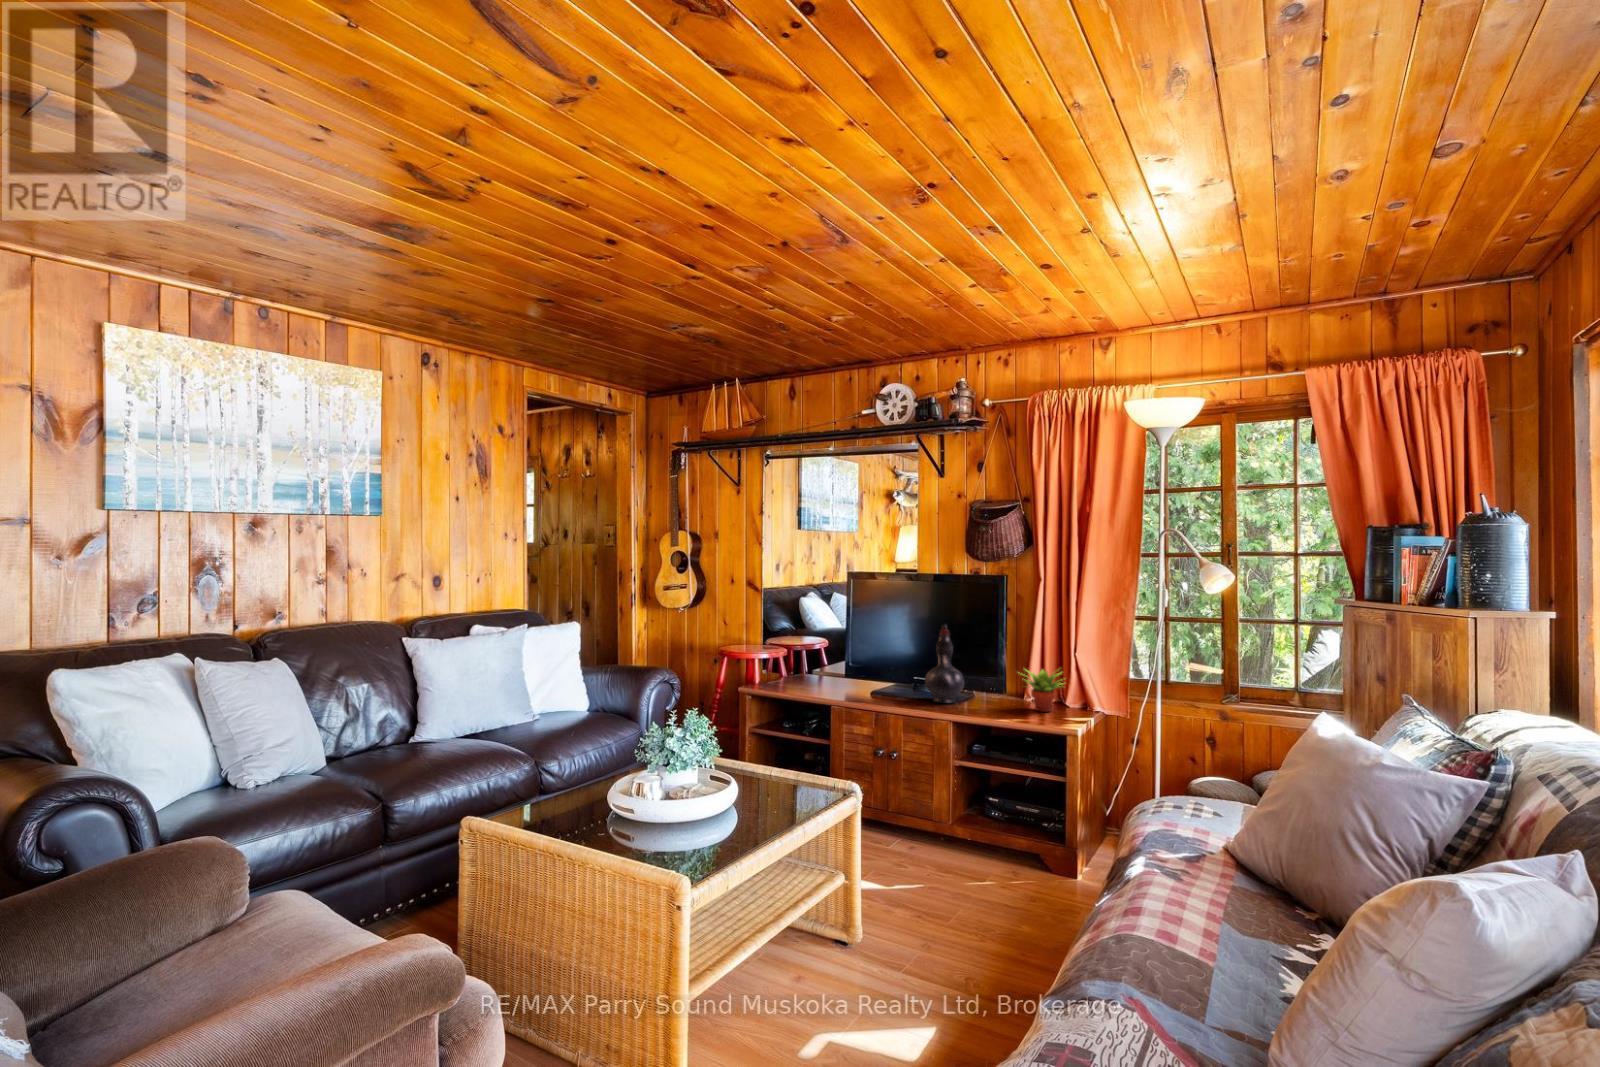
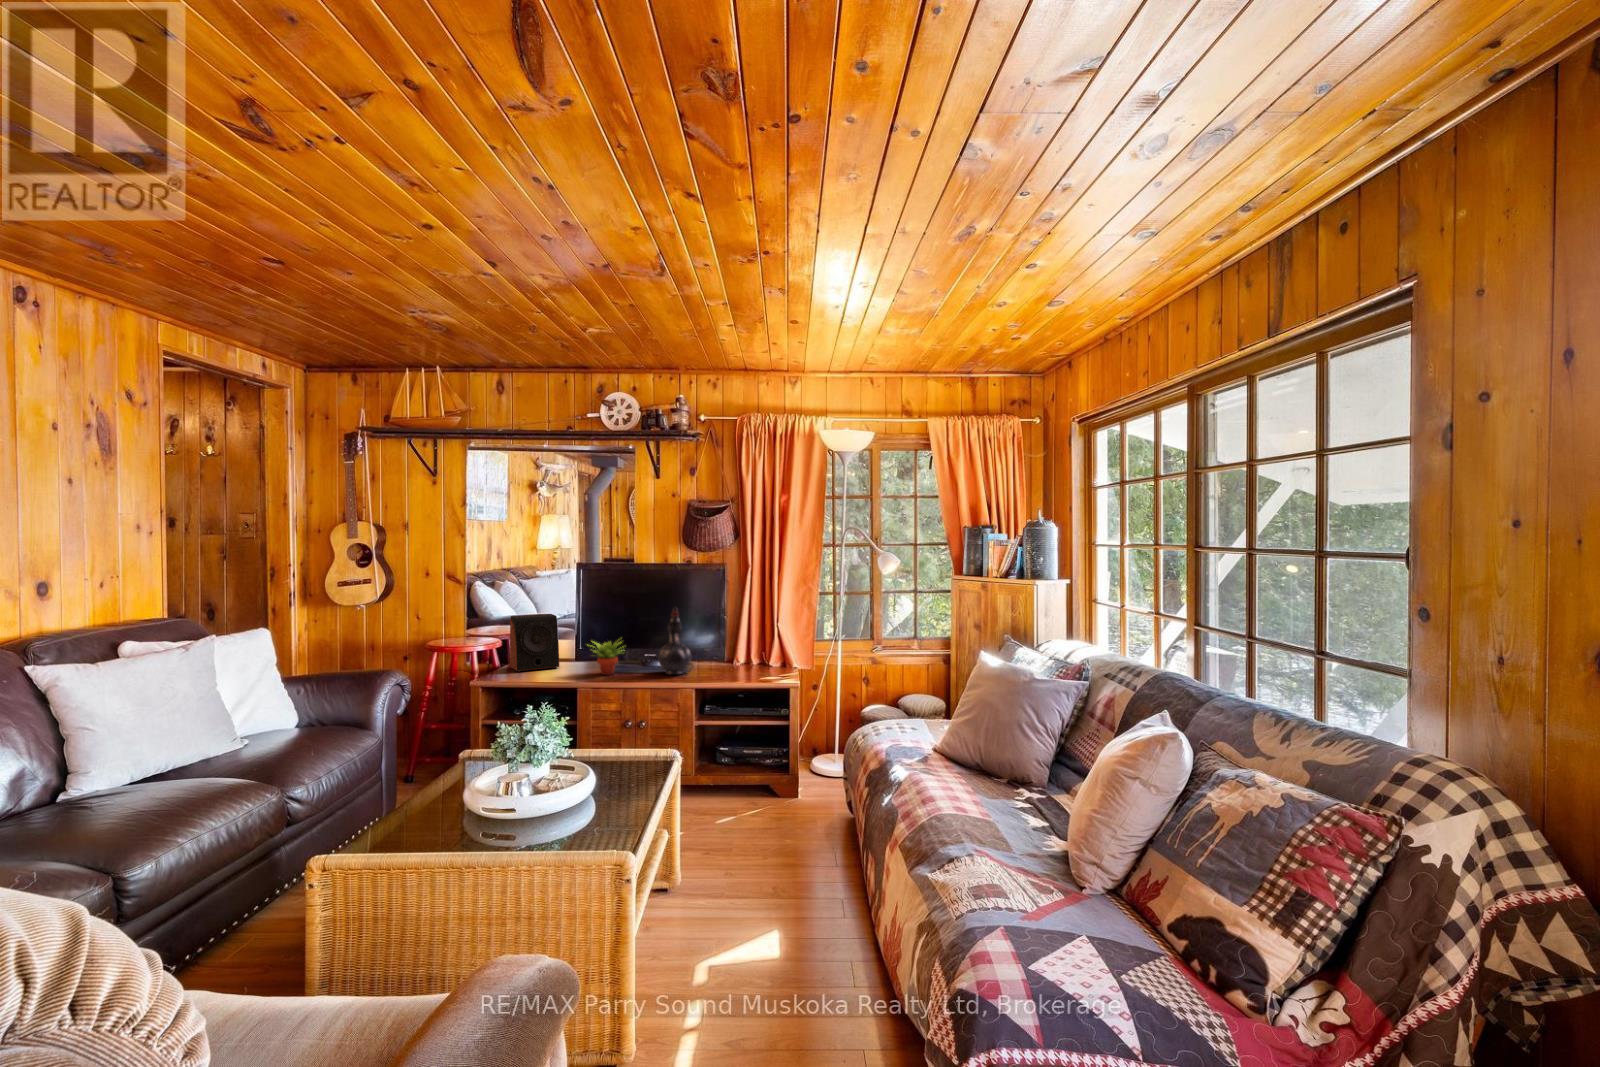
speaker: none [790,625,834,683] -> present [510,614,559,672]
succulent plant: present [1024,670,1065,712] -> present [593,642,621,675]

